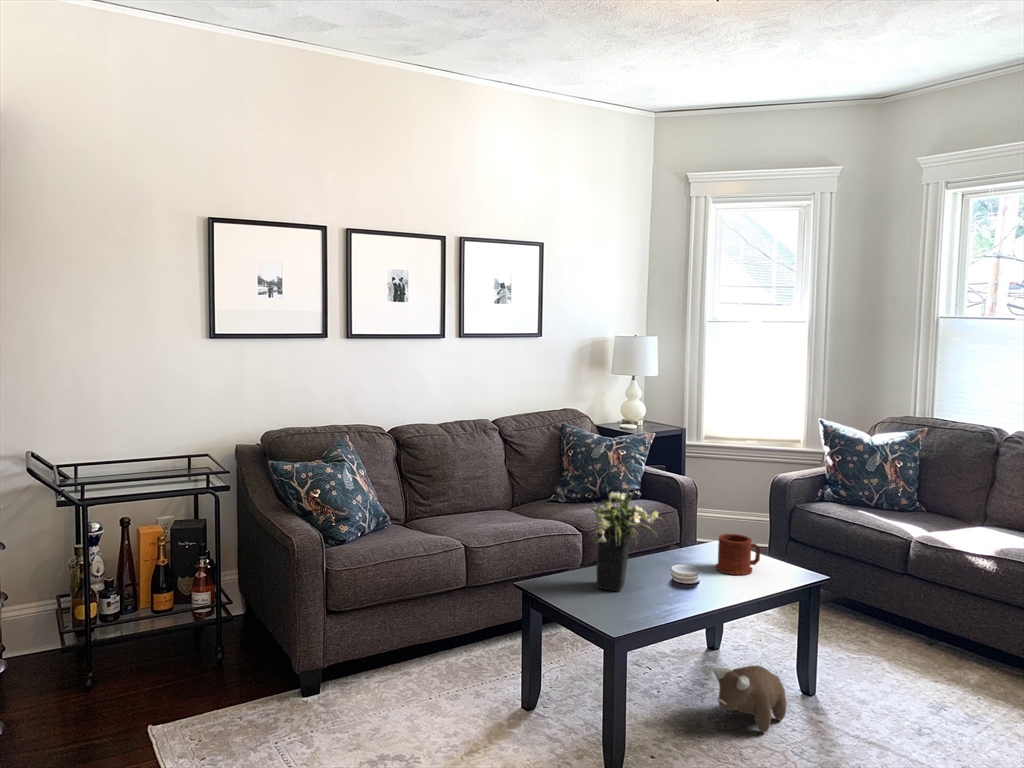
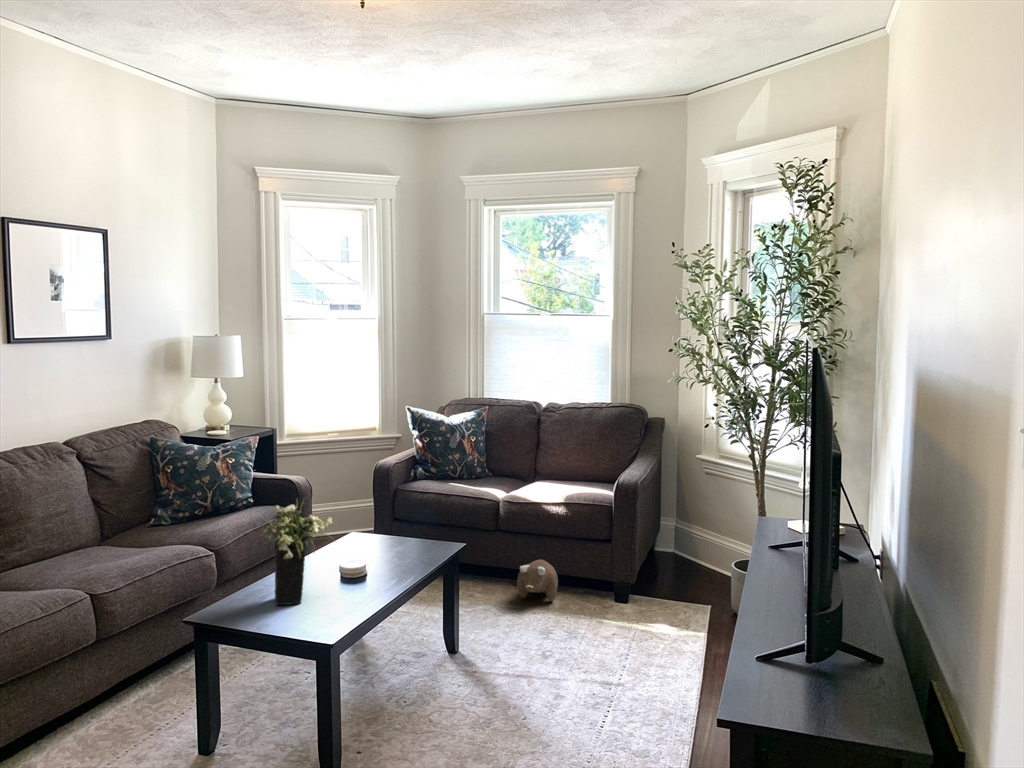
mug: present [716,534,760,575] -> none [370,525,408,563]
plush toy: present [713,665,786,733] -> present [517,560,558,602]

